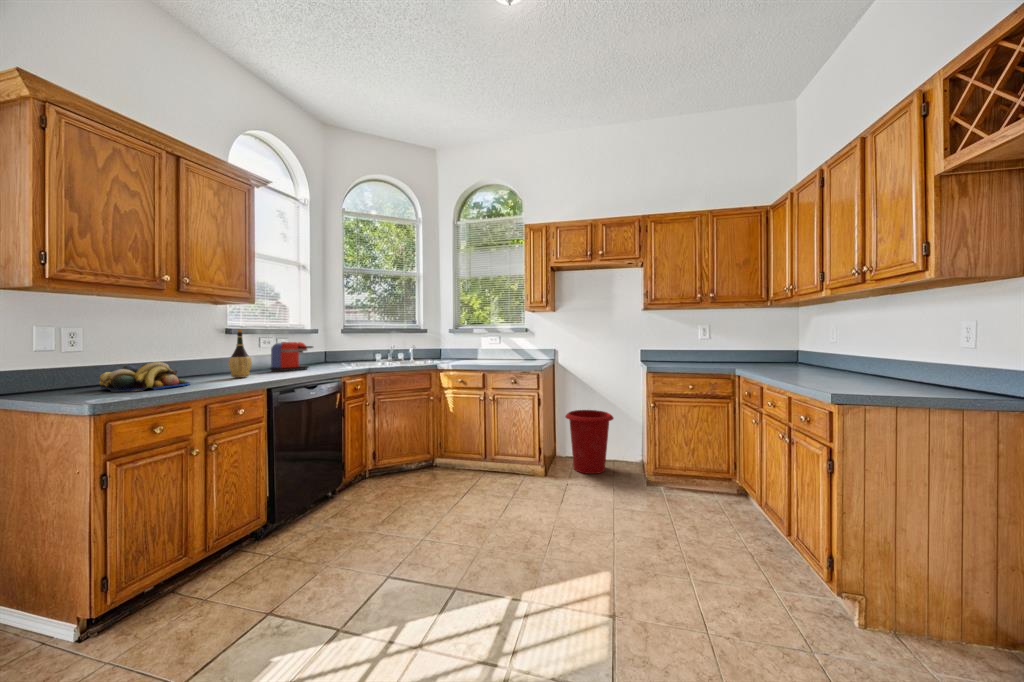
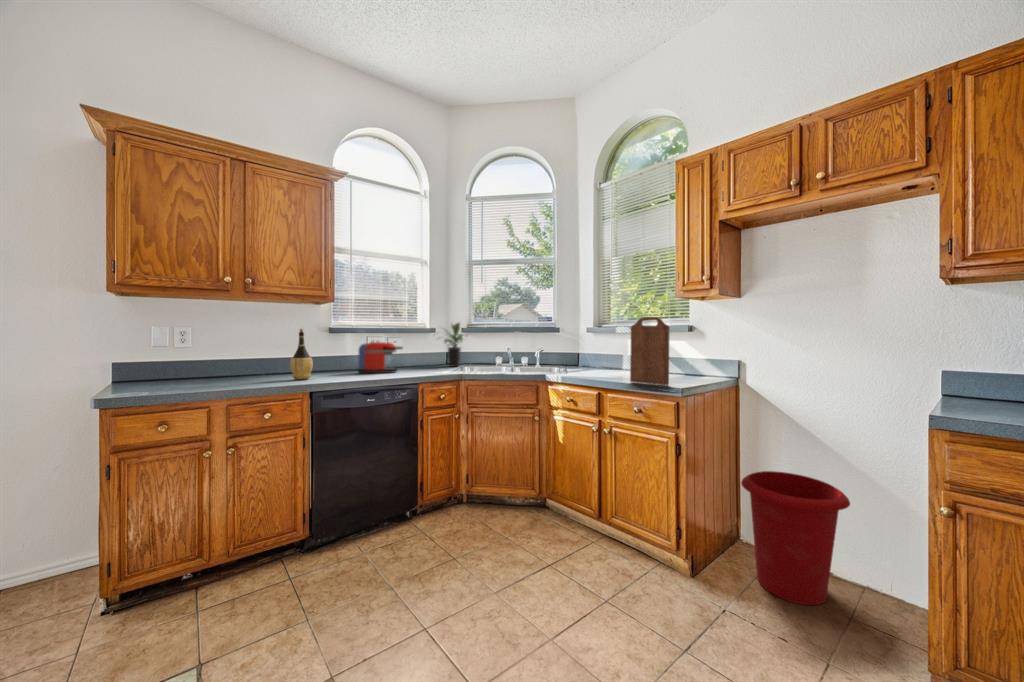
cutting board: none [508,323,533,364] -> present [630,317,670,385]
potted plant: none [321,324,356,364] -> present [444,323,463,366]
fruit bowl: present [99,362,190,392] -> none [157,361,242,390]

